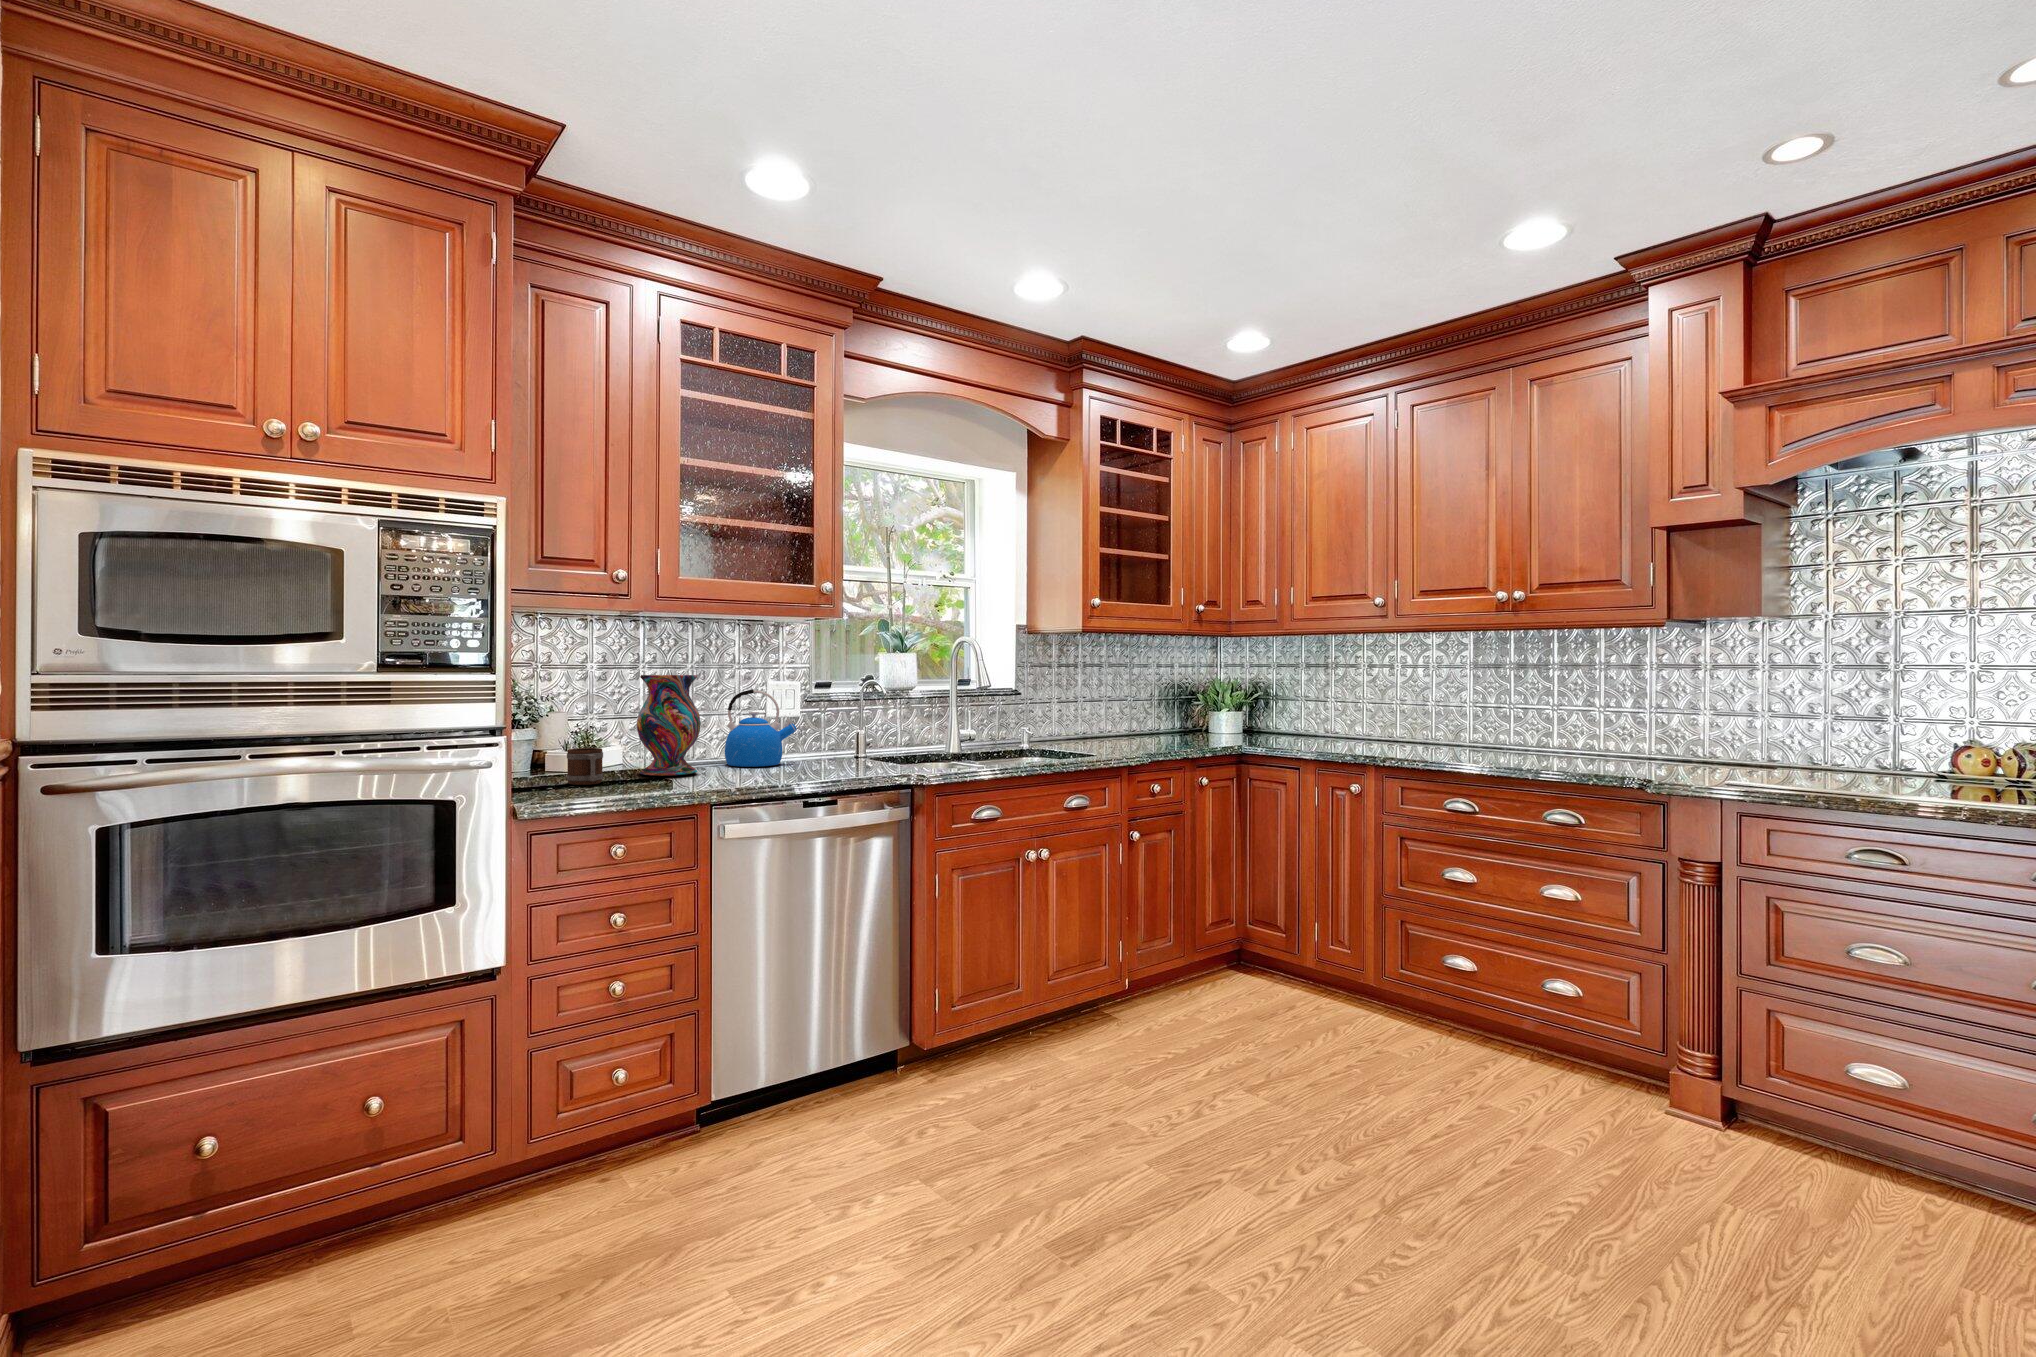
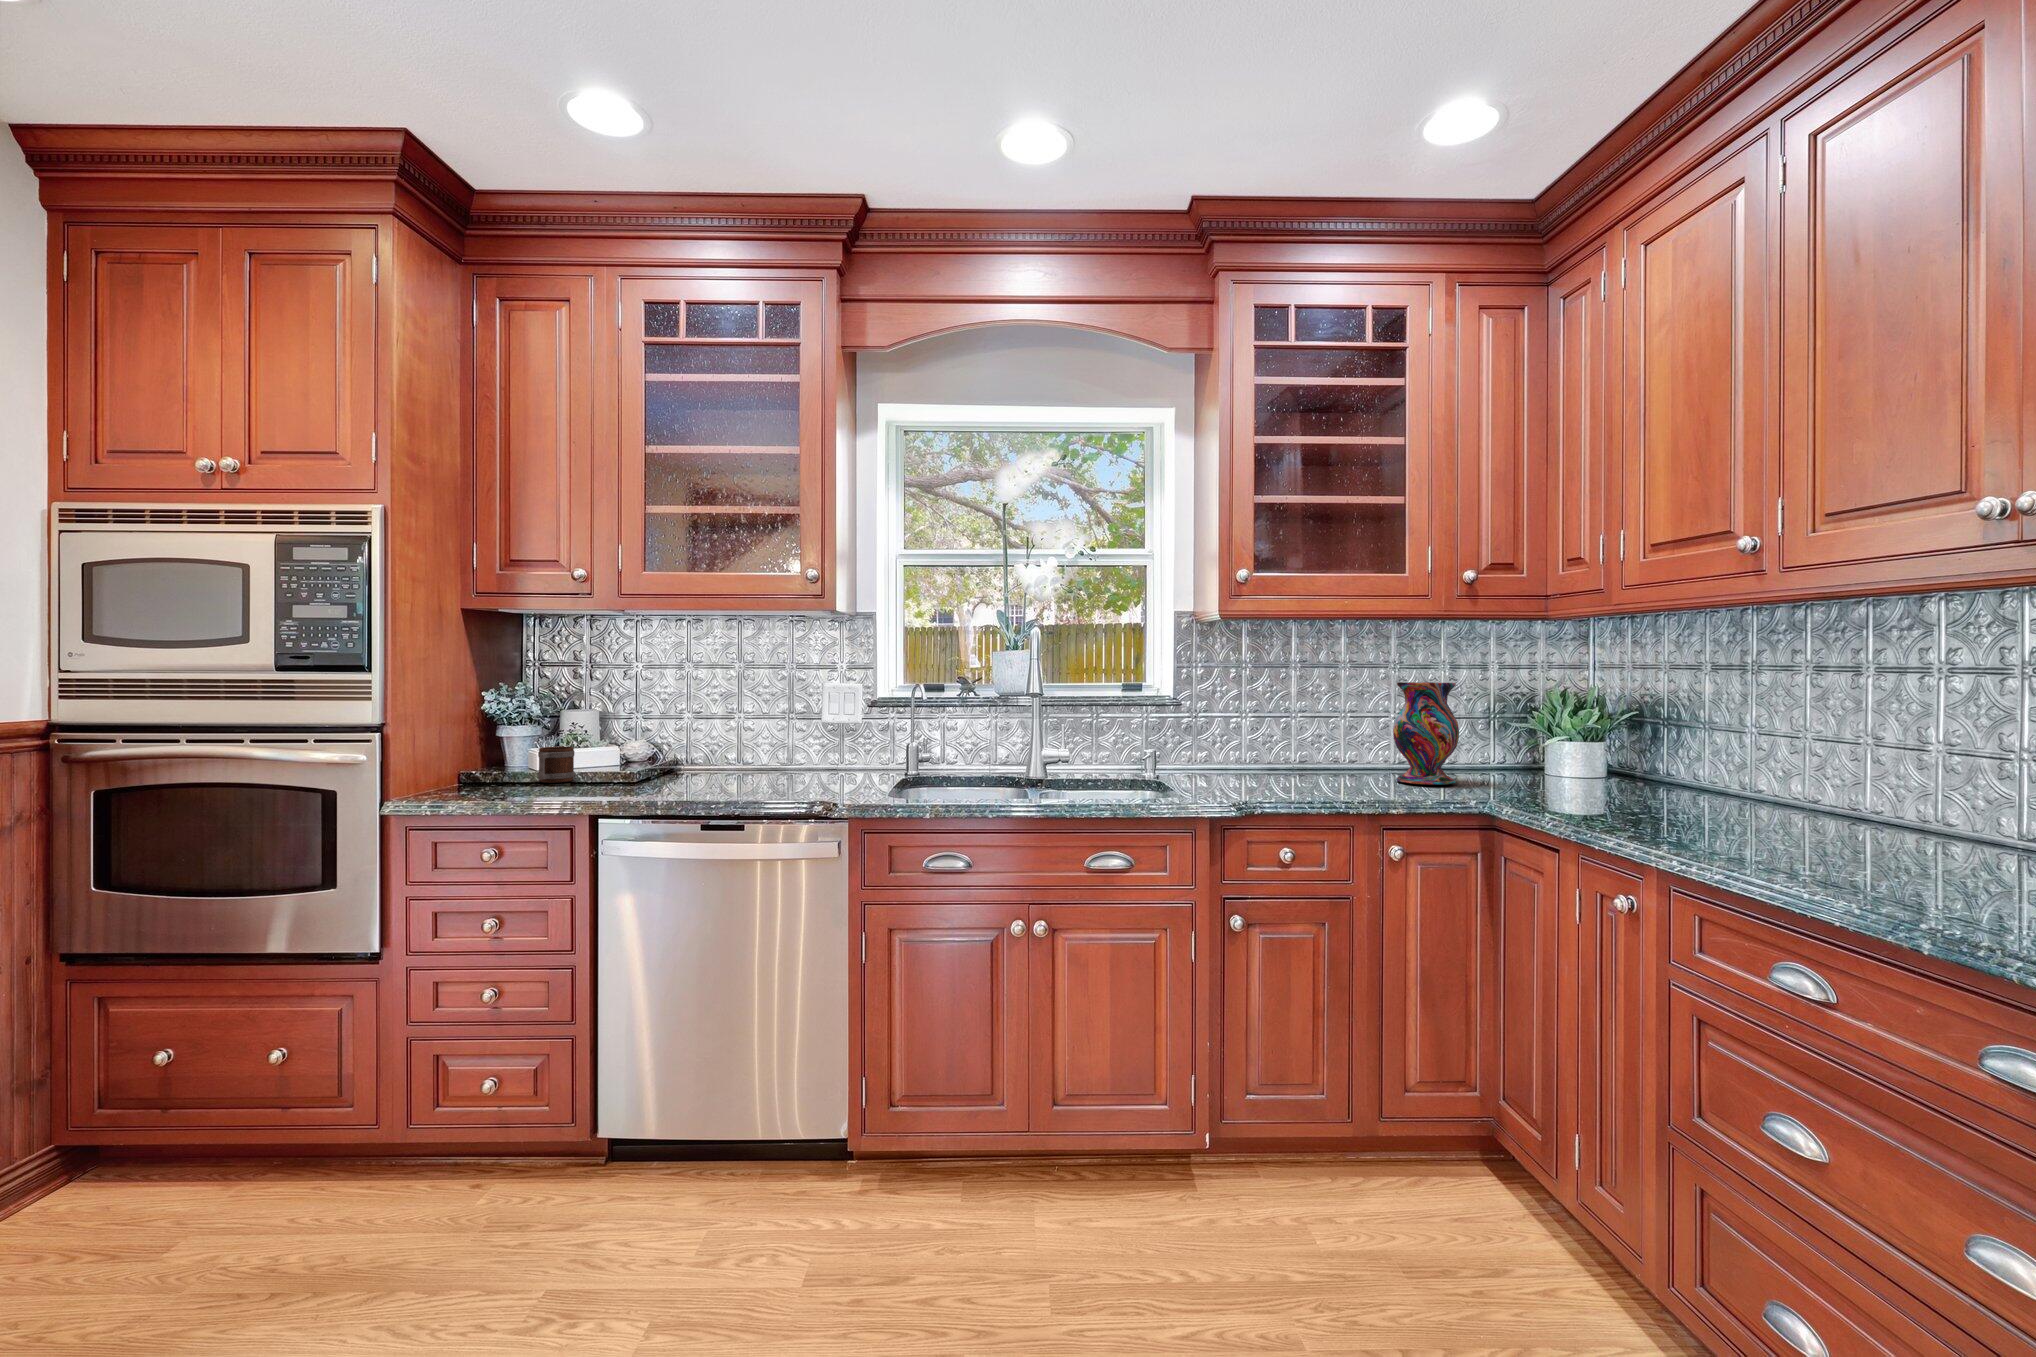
vase: present [637,675,701,776] -> present [1393,682,1459,785]
kettle: present [725,689,797,767] -> none [748,692,819,777]

